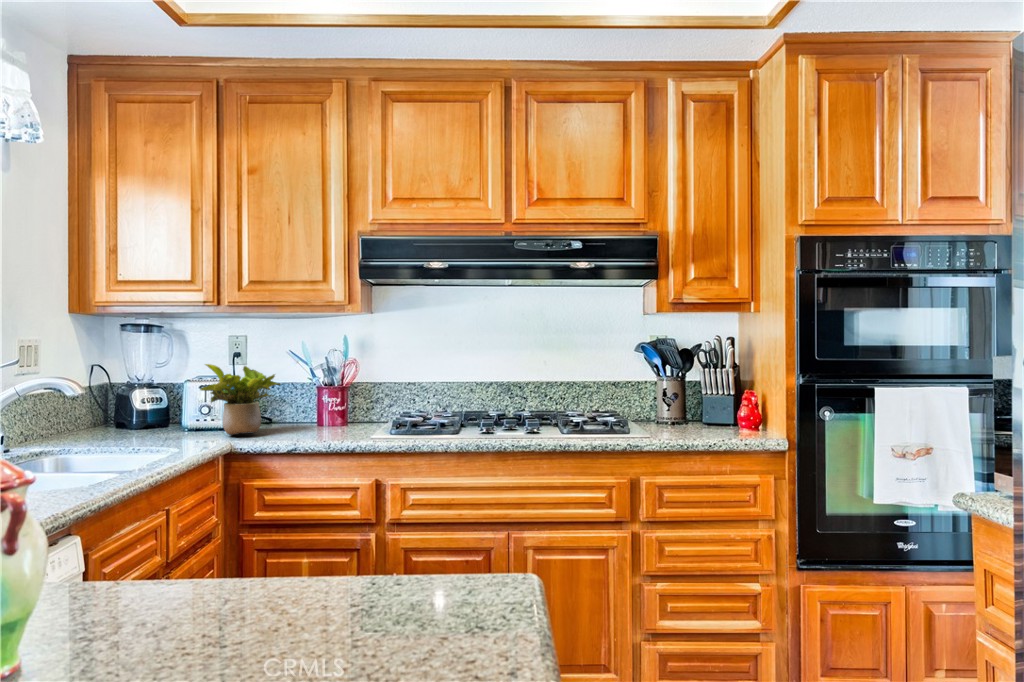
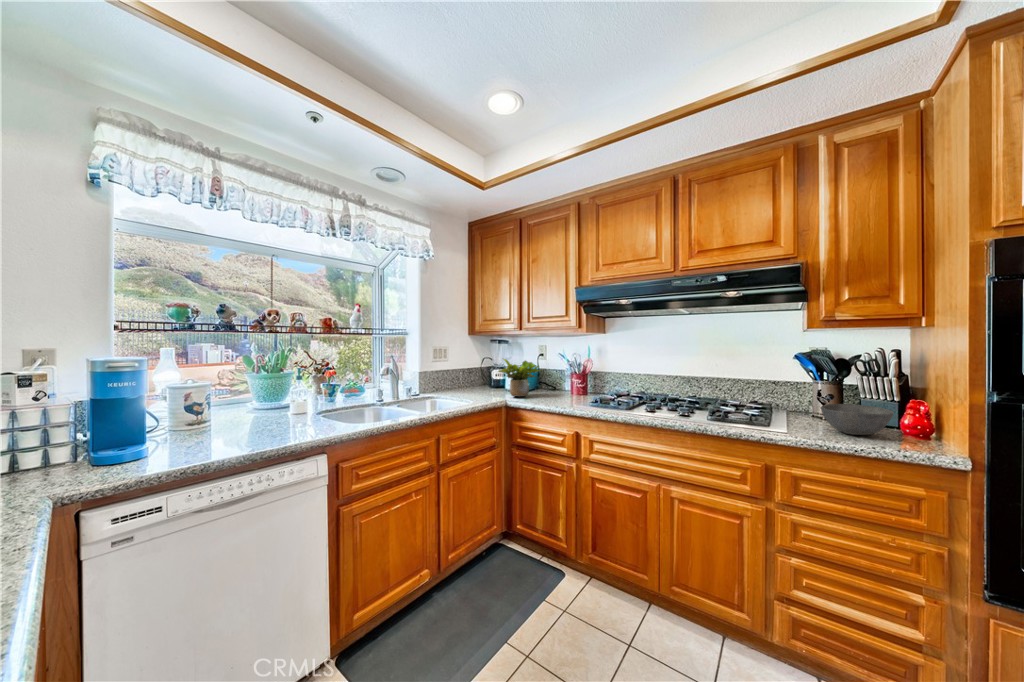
bowl: none [677,400,737,432] -> present [821,404,894,435]

